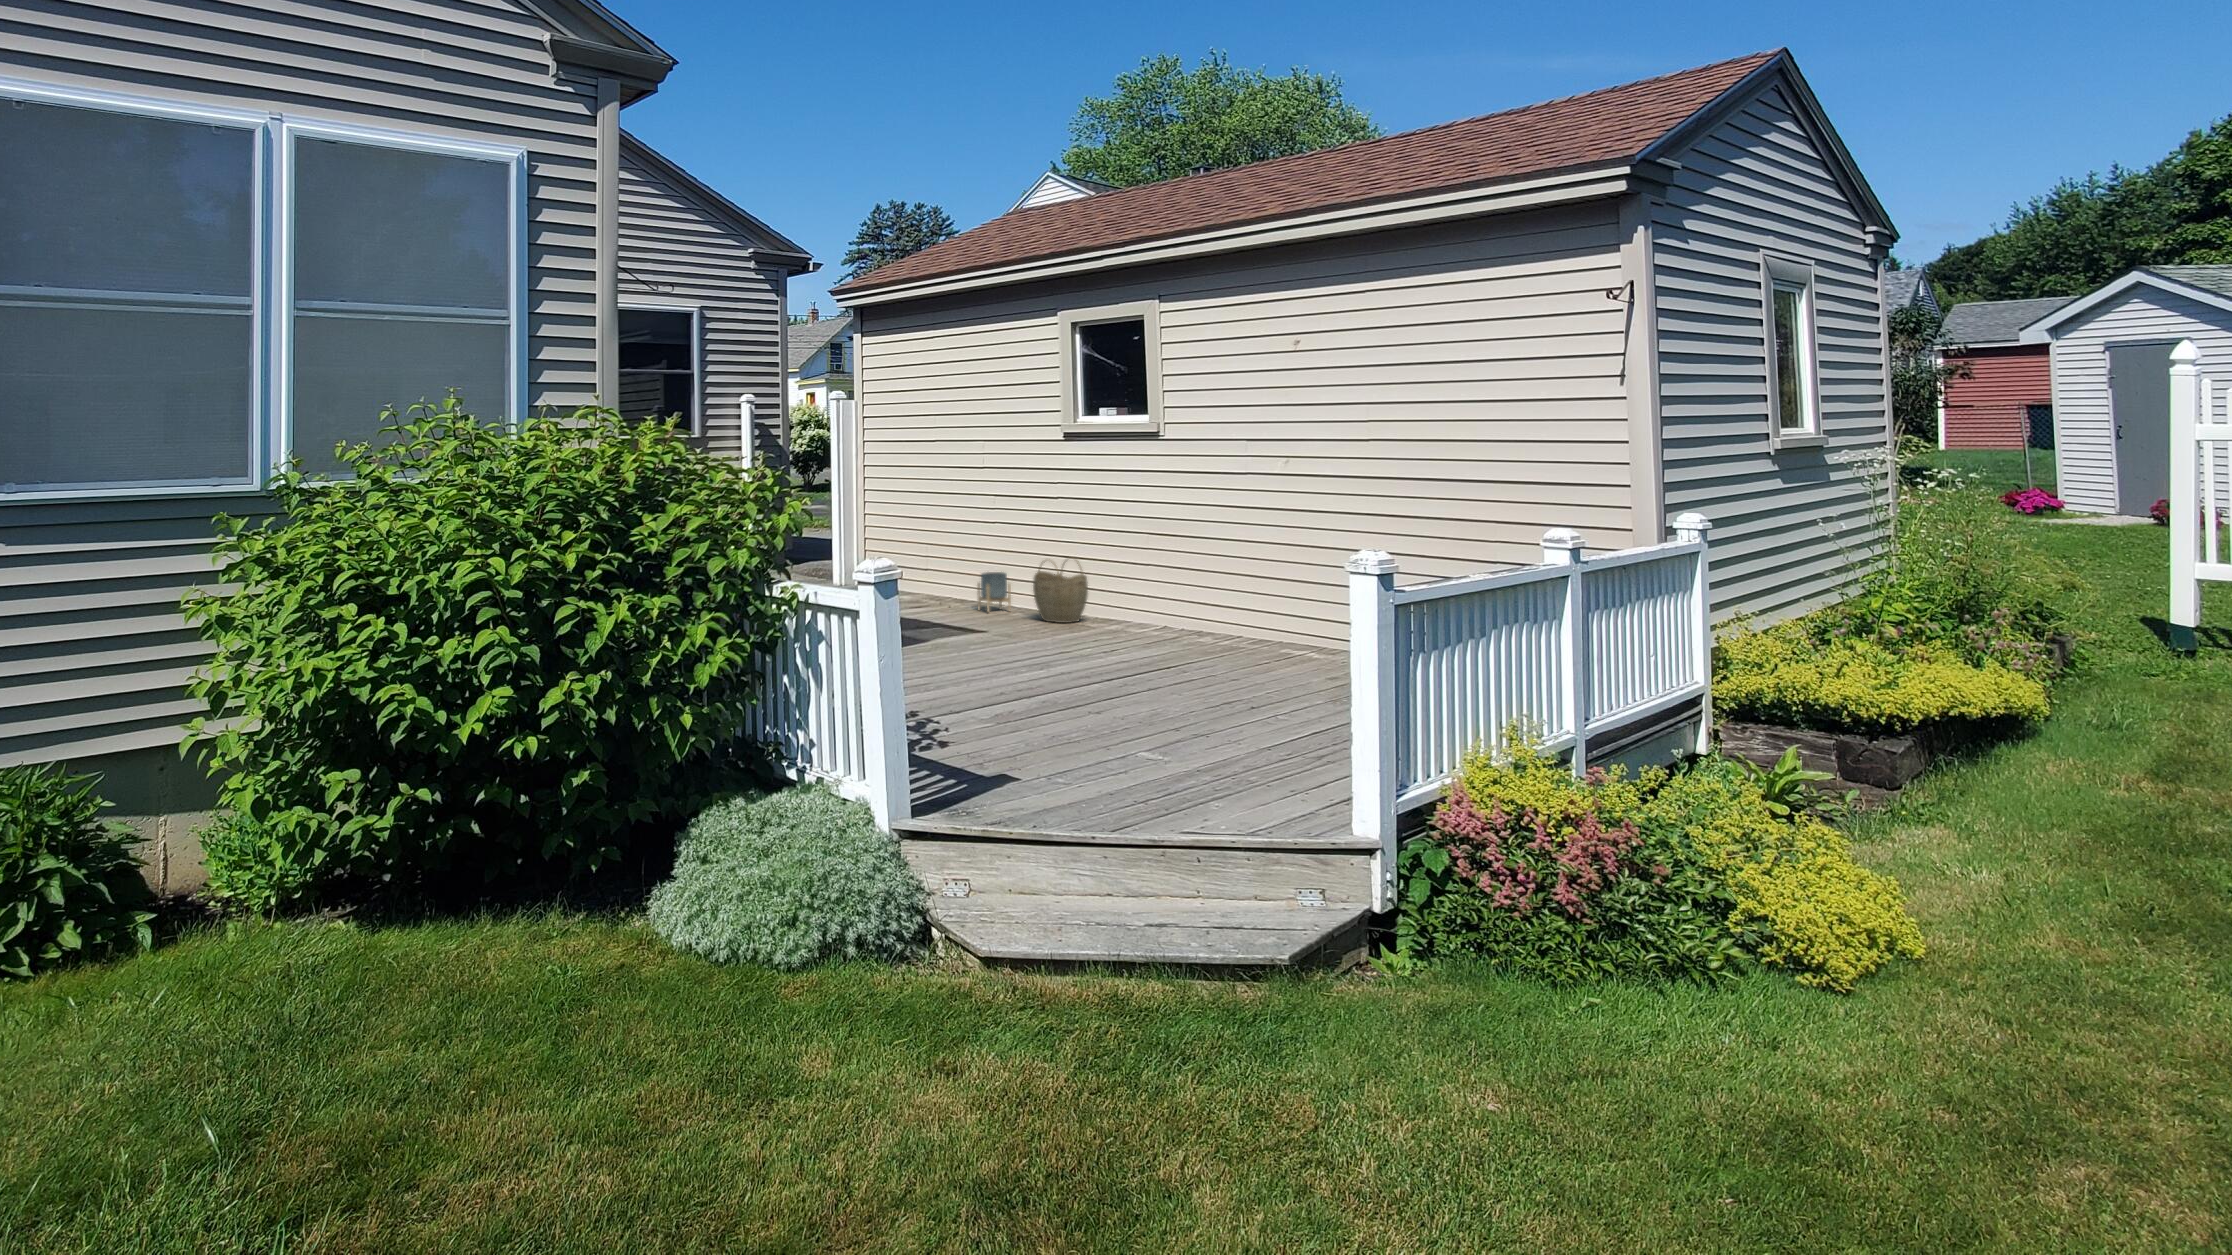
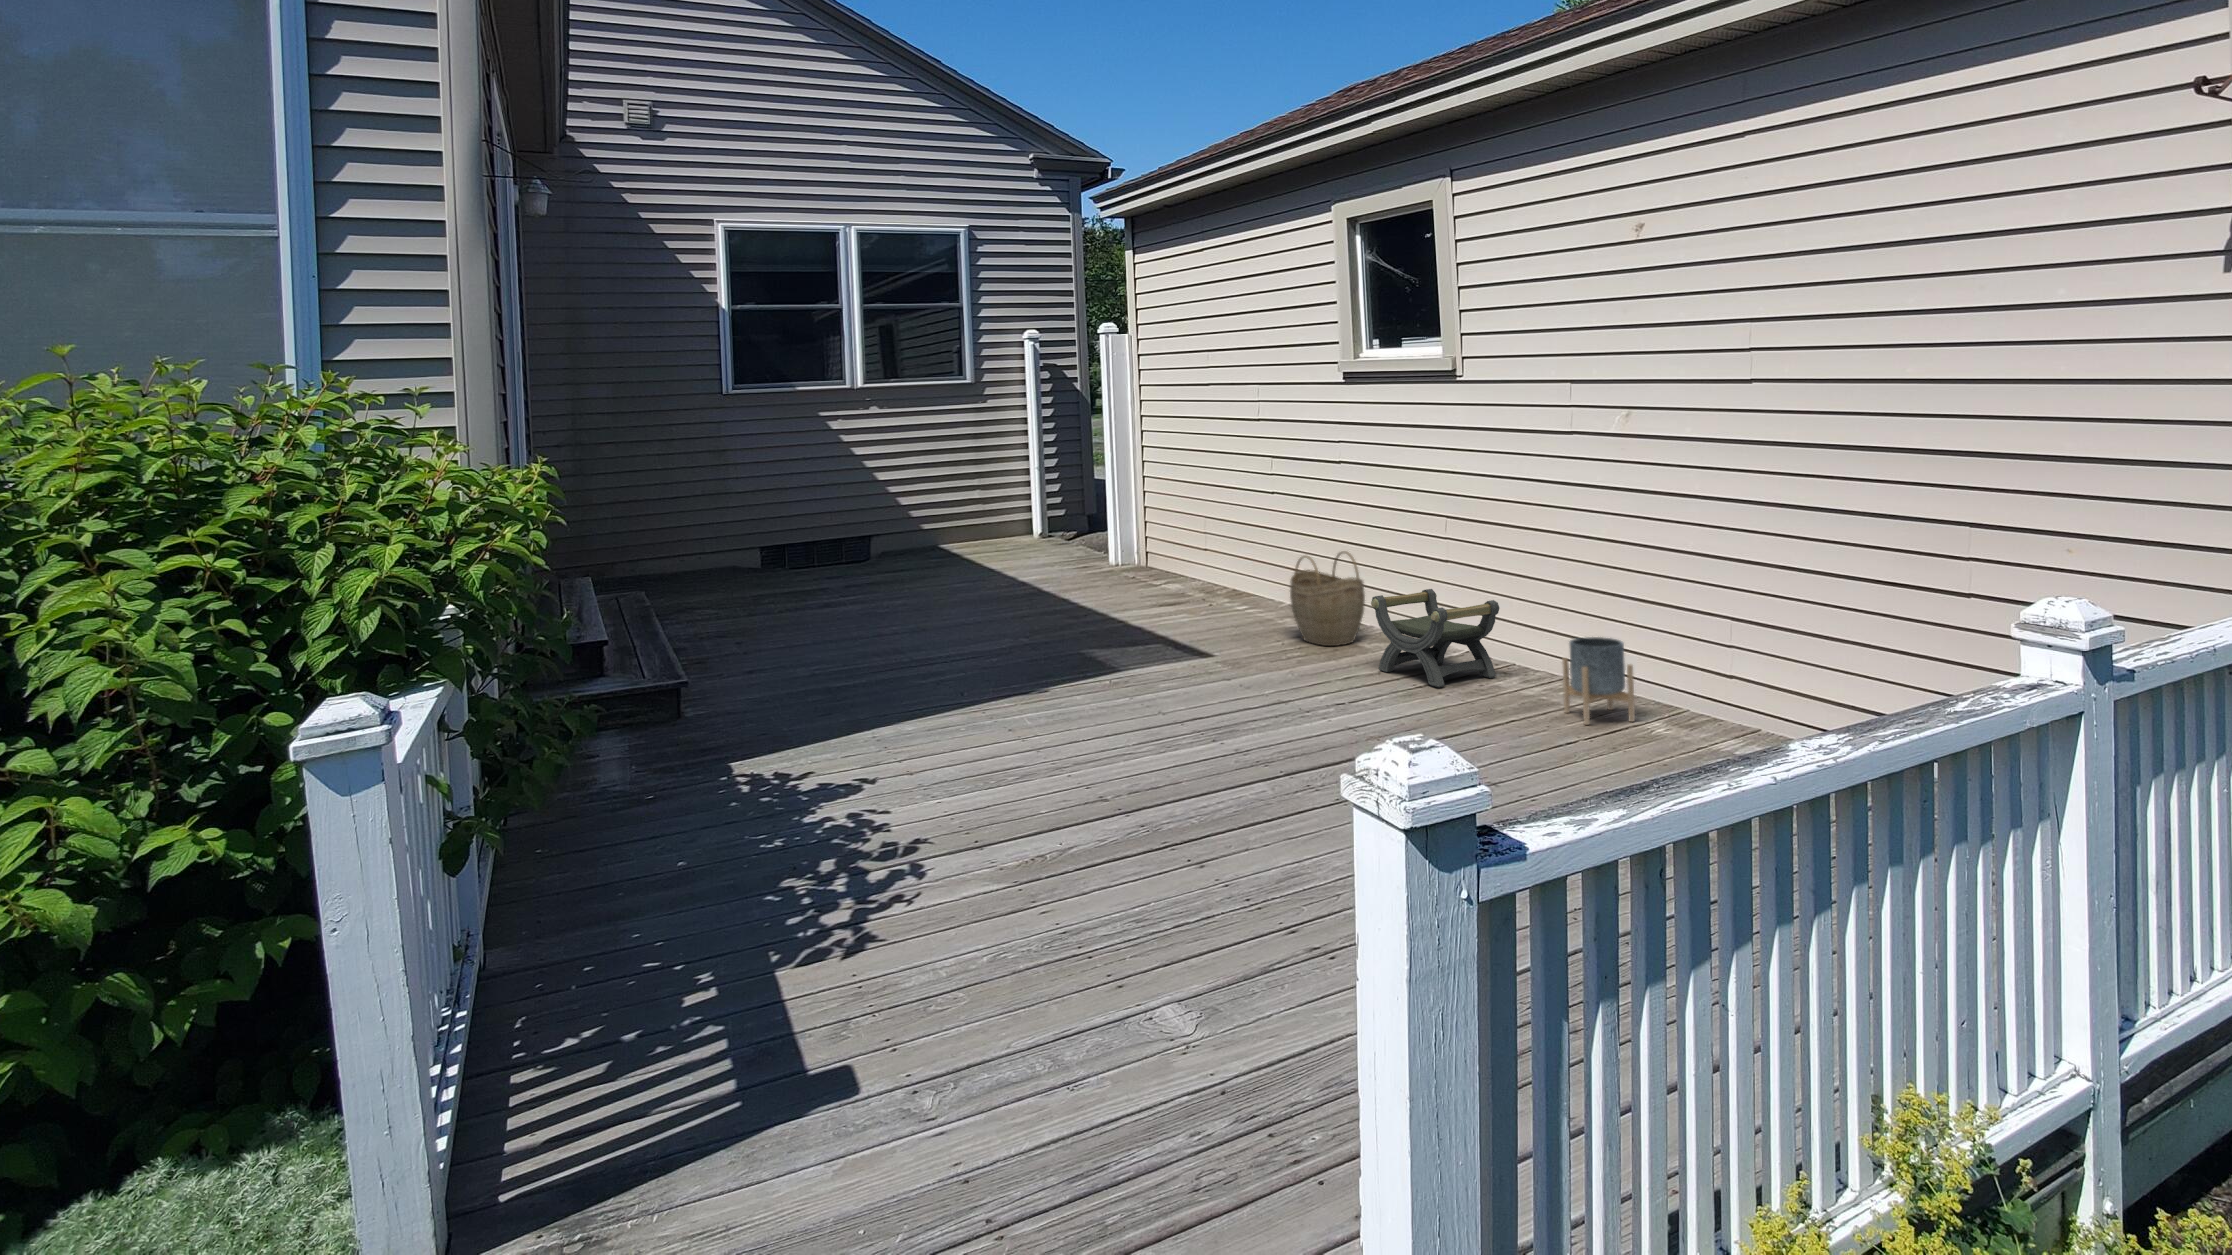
planter: present [977,572,1011,612] -> present [1562,637,1635,725]
stool: none [1107,579,1197,640] -> present [1371,589,1499,688]

